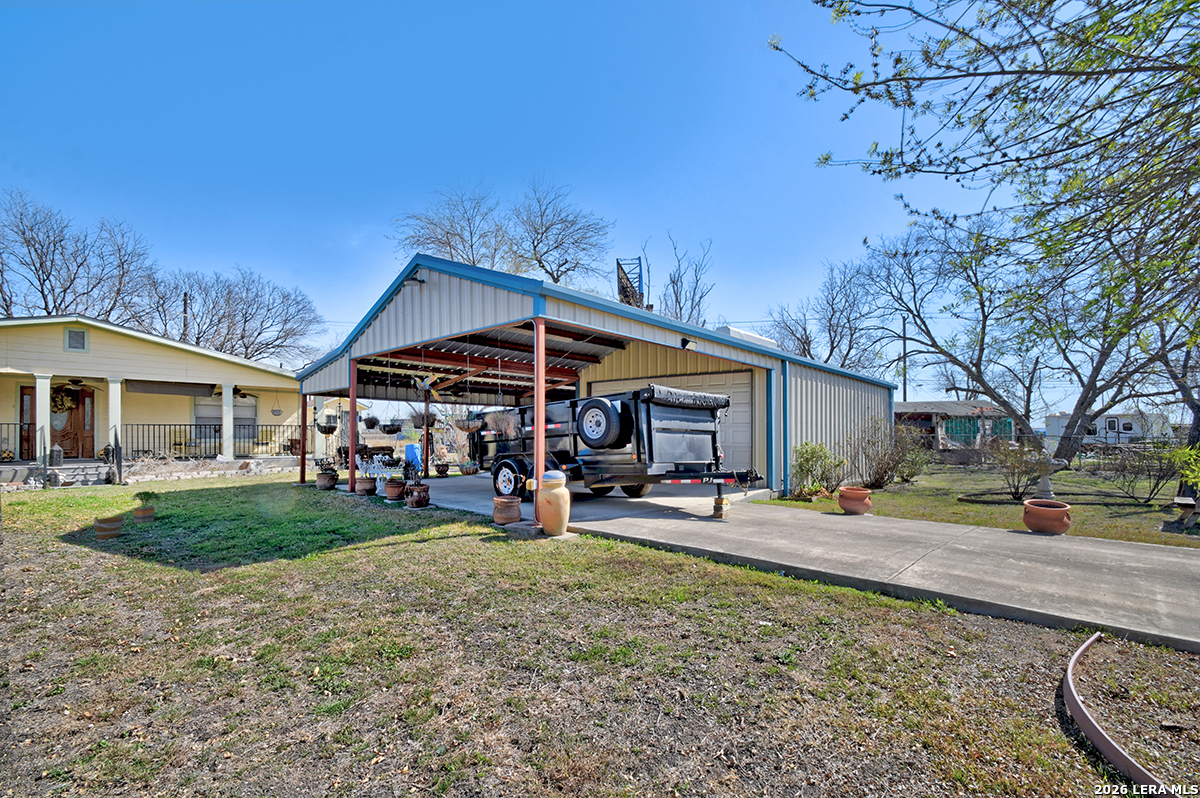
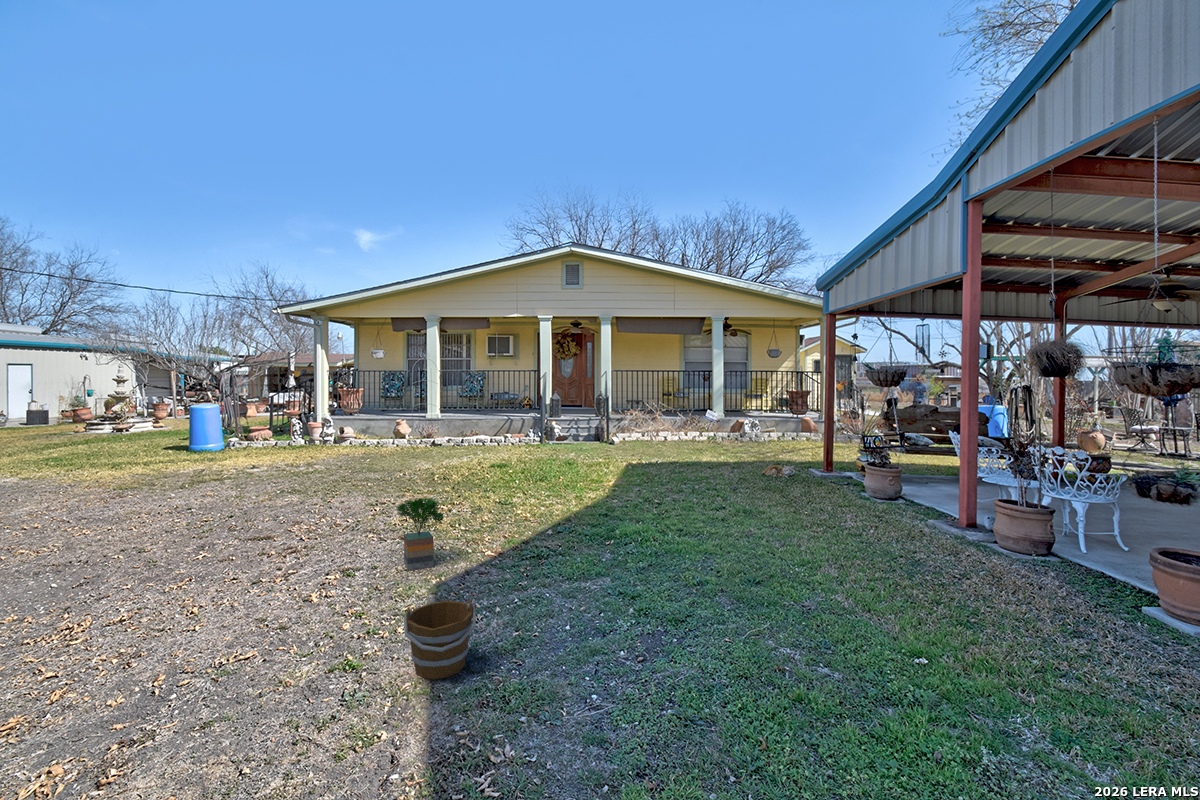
potted tree: present [132,491,160,522] -> present [396,498,444,571]

